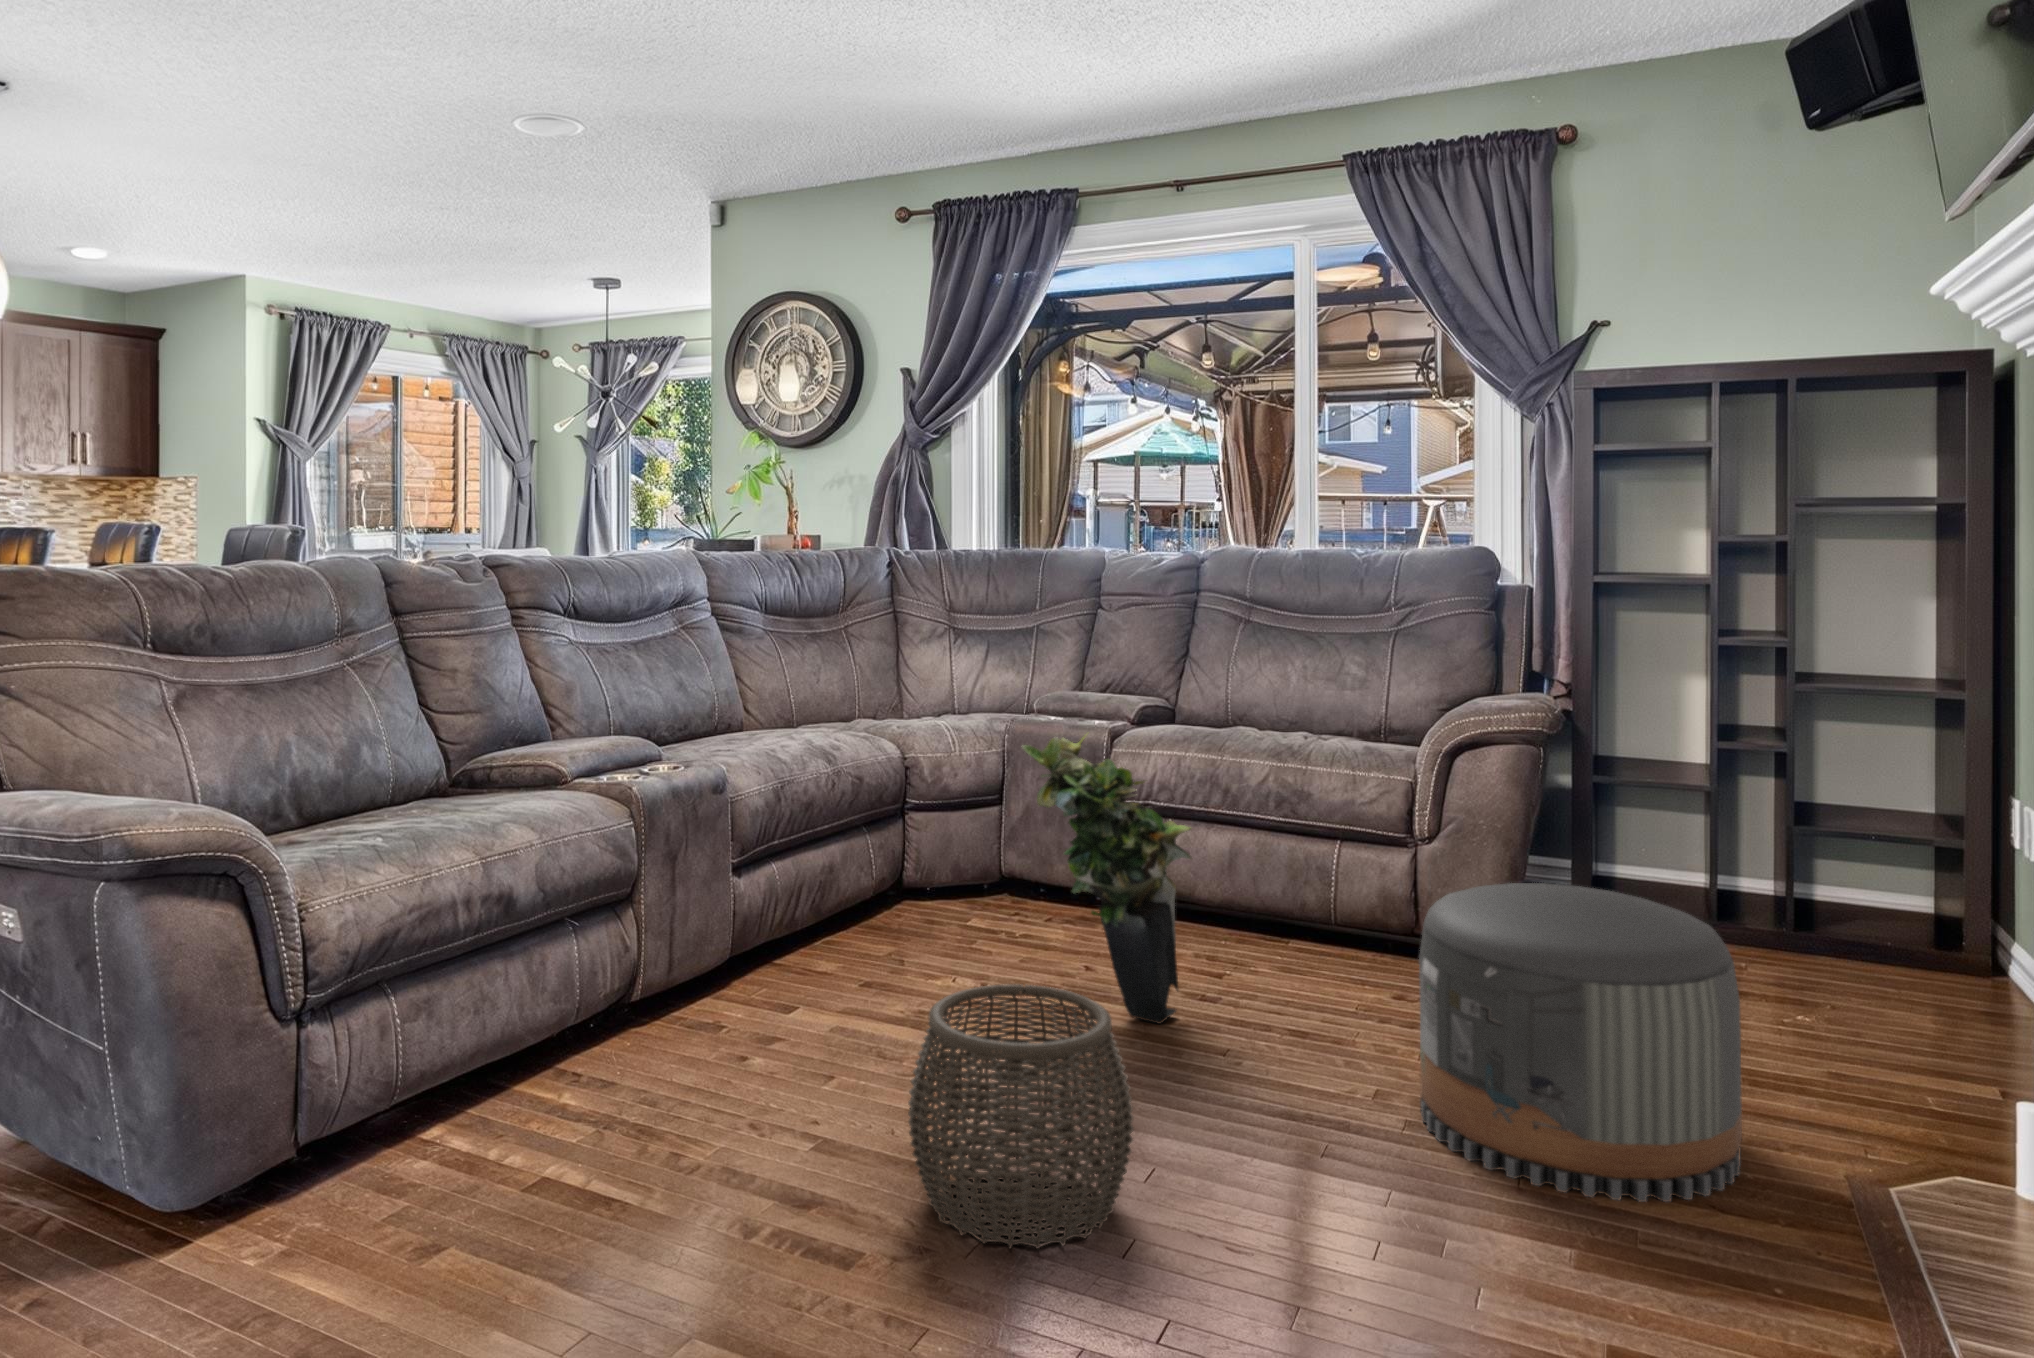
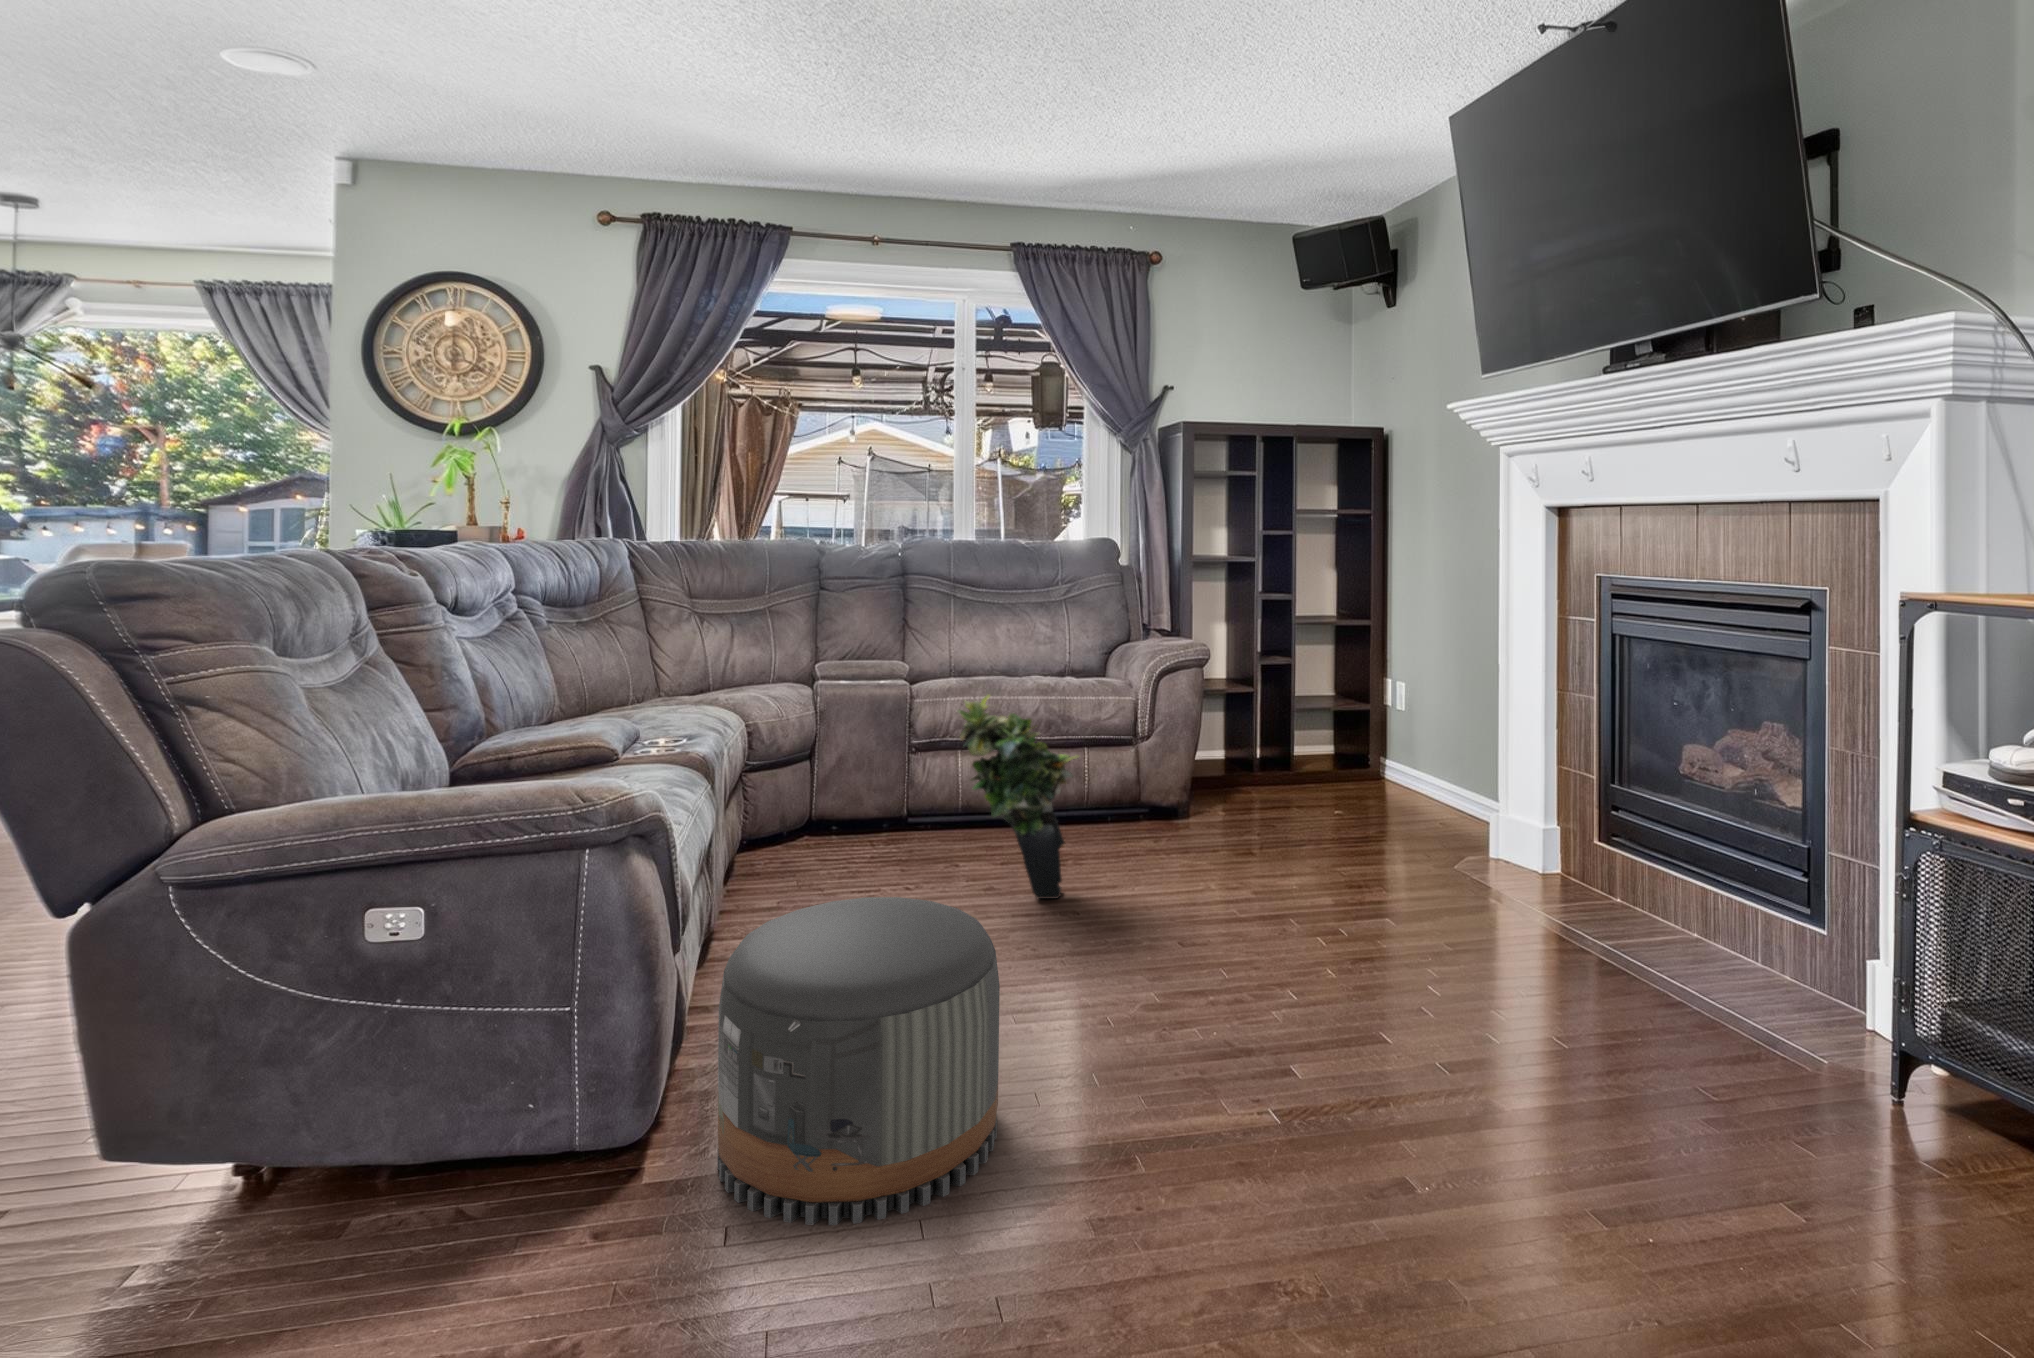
pouf: present [1419,883,1742,1202] -> present [718,897,1000,1225]
woven basket: present [908,984,1134,1249] -> none [1075,879,1233,1060]

